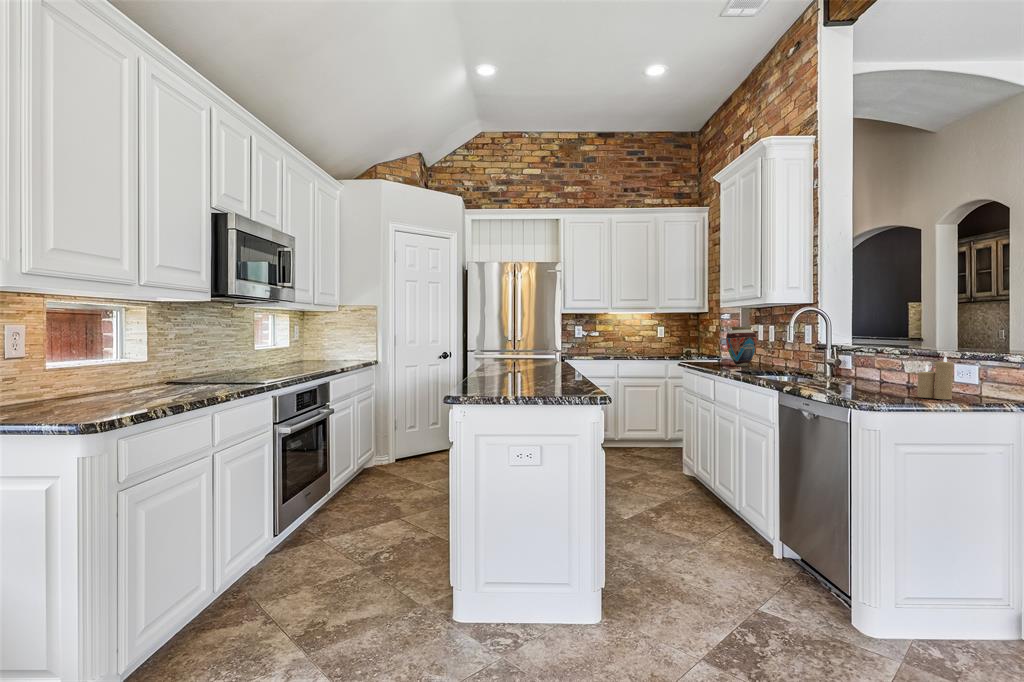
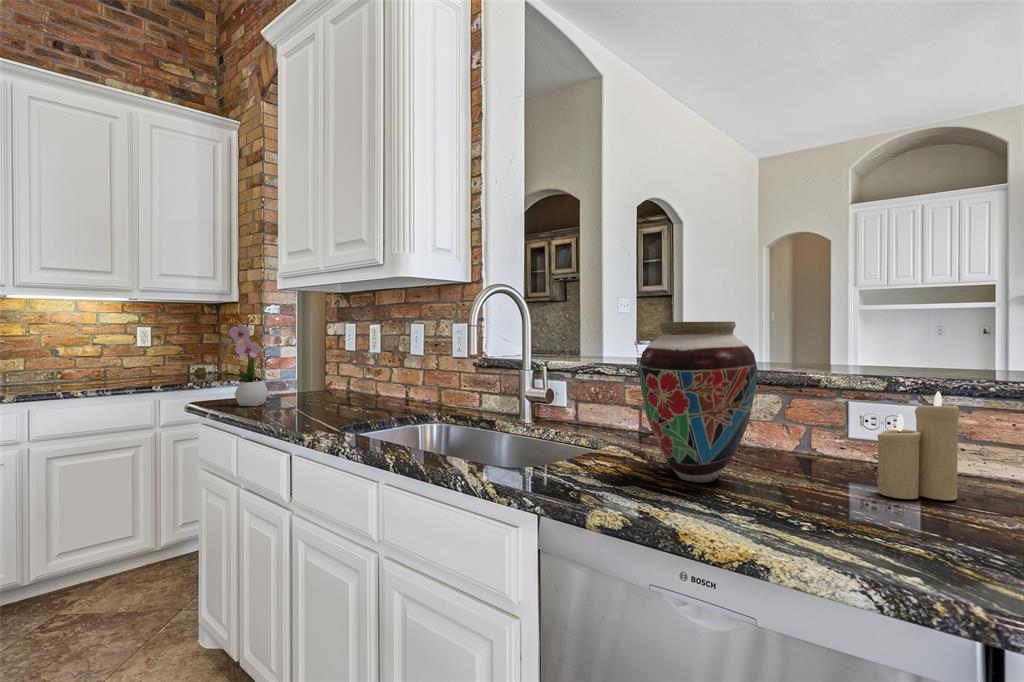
flower arrangement: none [695,321,715,365] -> present [229,312,269,406]
vase: present [726,326,757,367] -> present [639,322,758,482]

